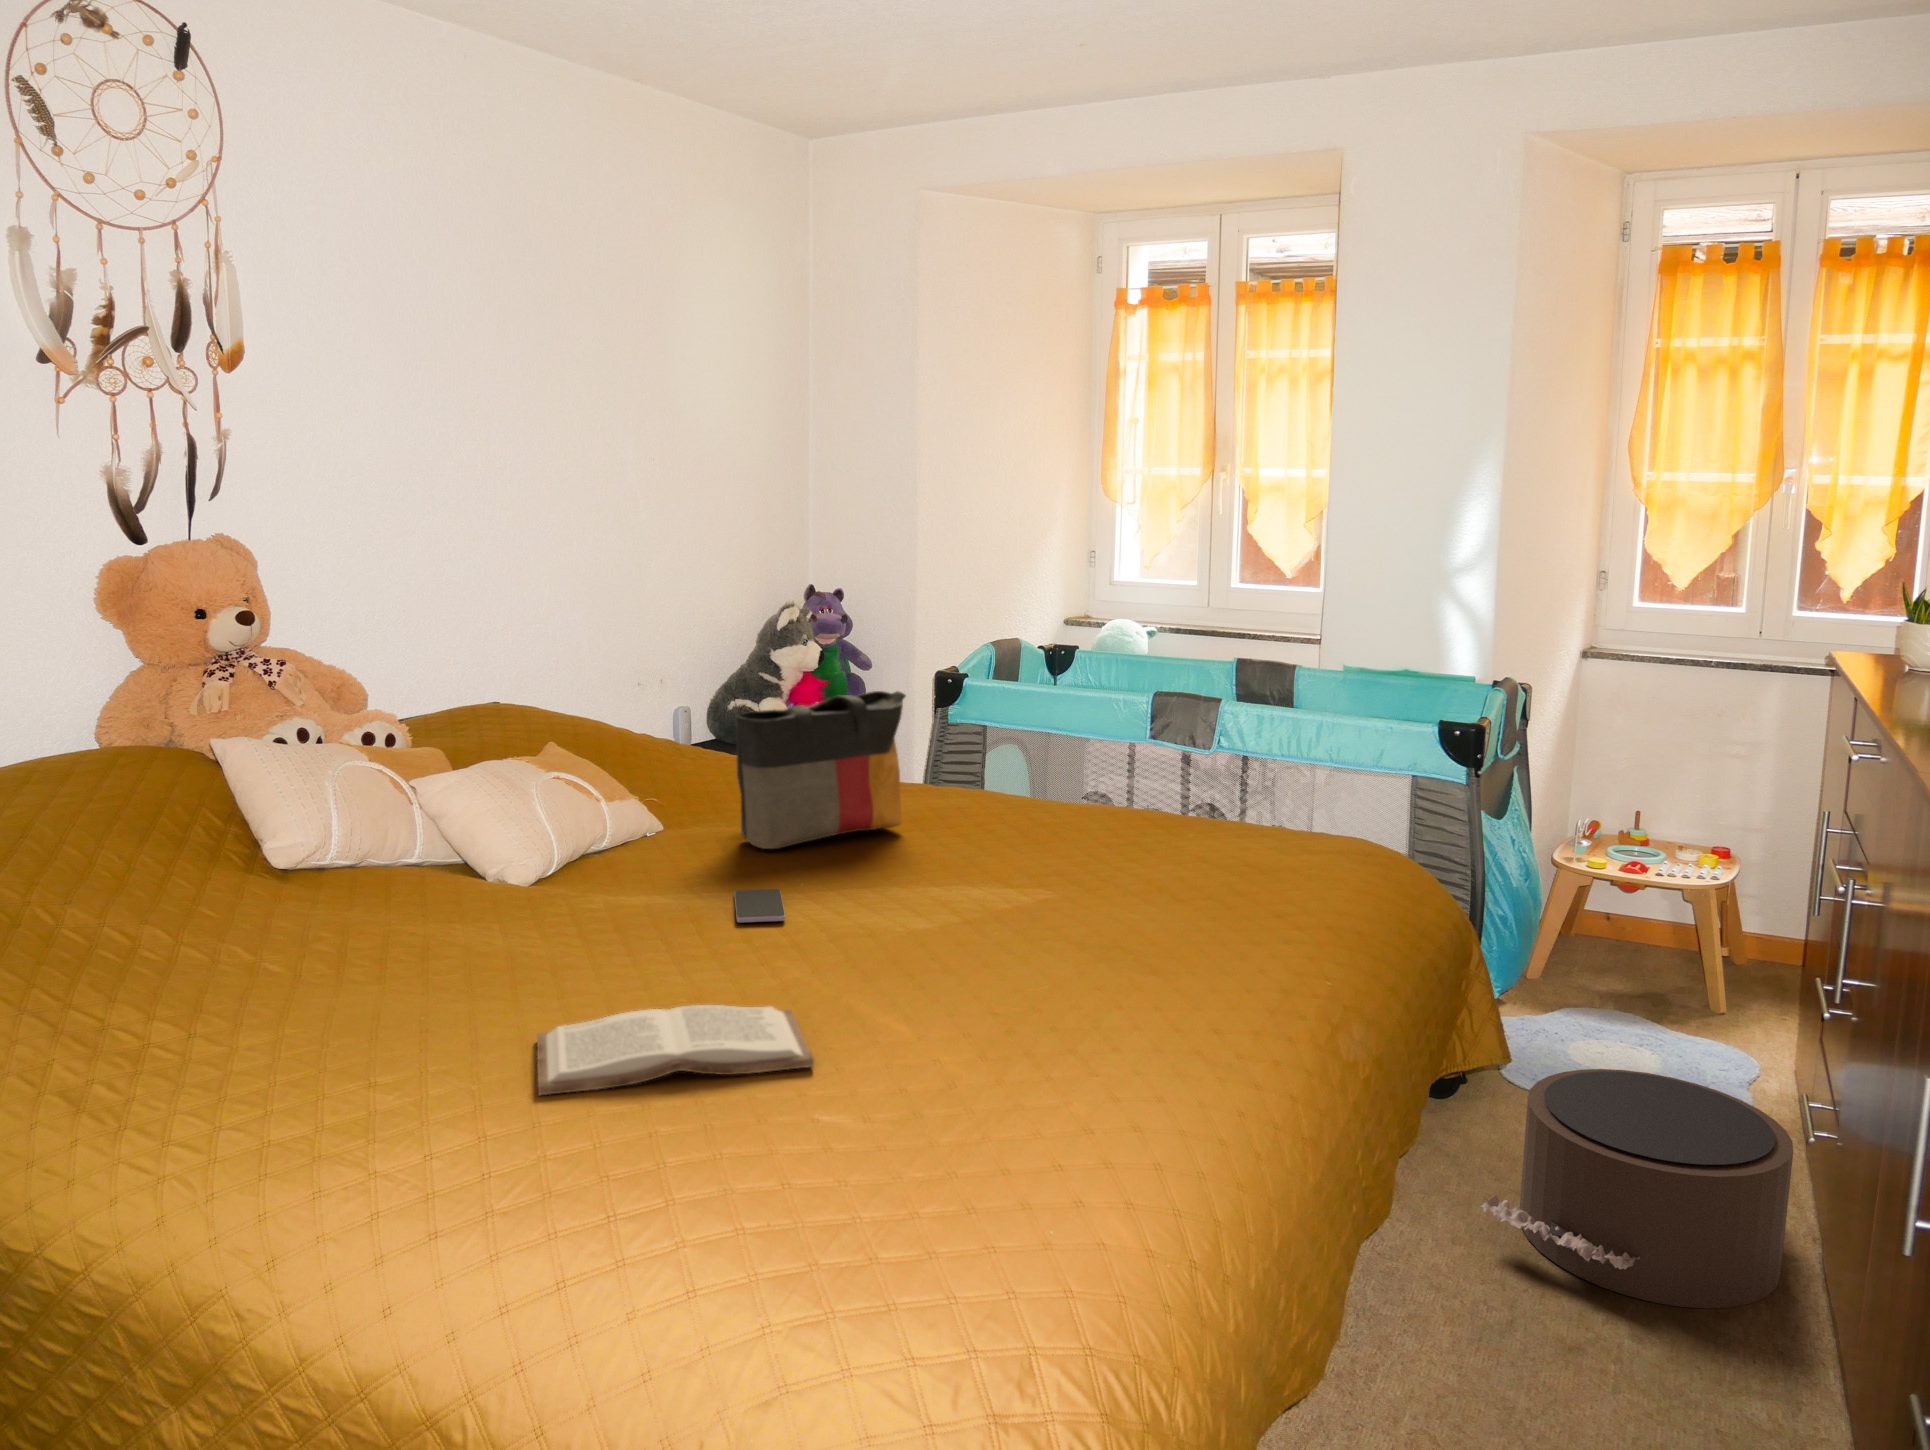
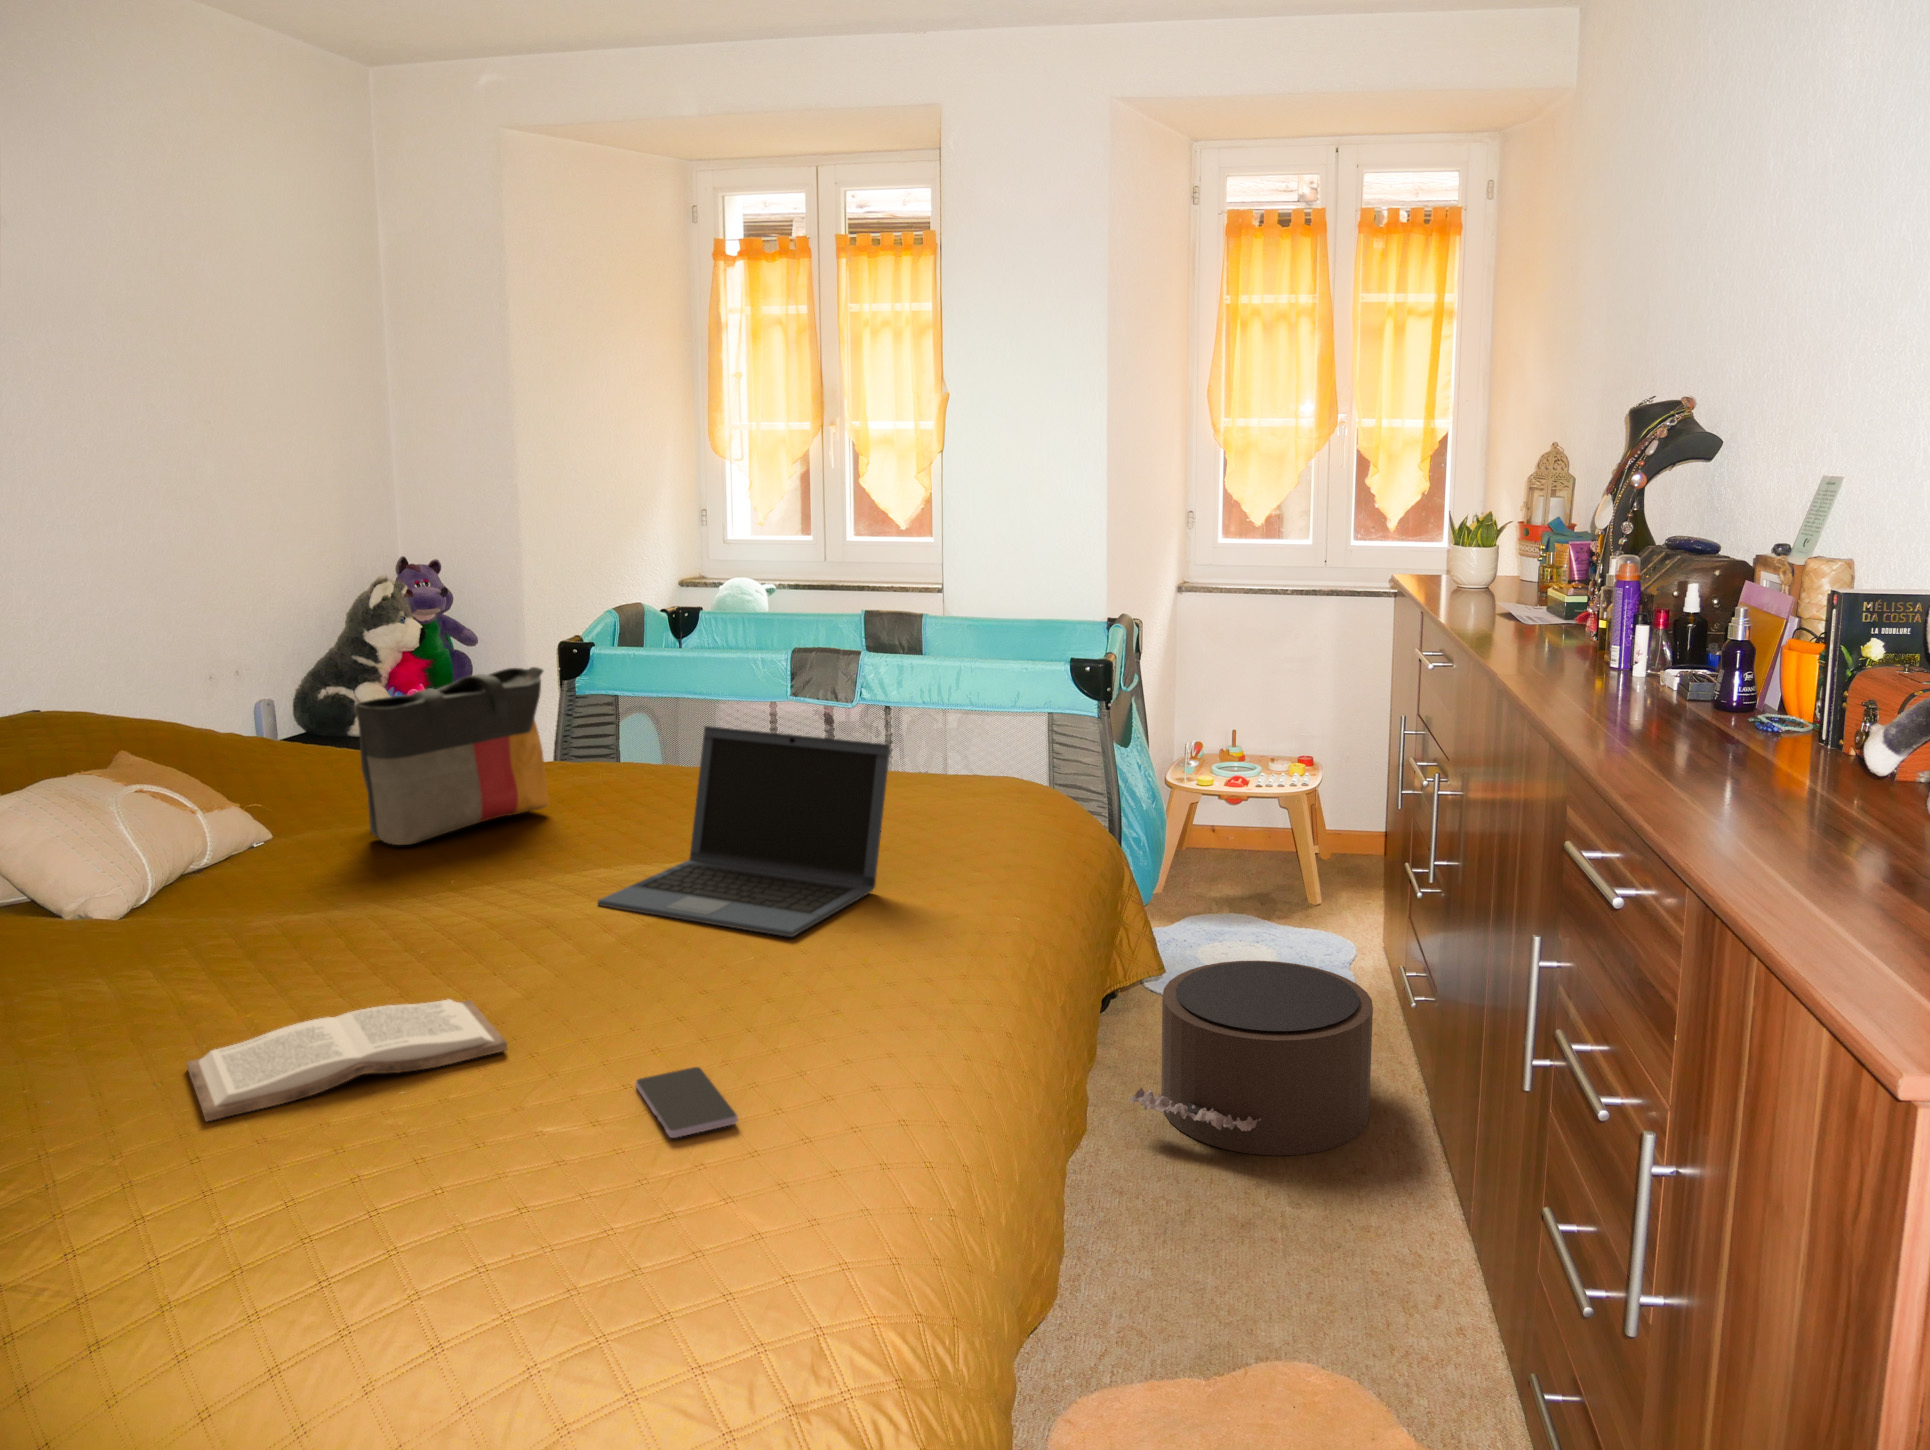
laptop: none [929,761,1233,987] -> present [598,726,890,937]
smartphone: present [734,889,785,923] -> present [636,1067,738,1138]

